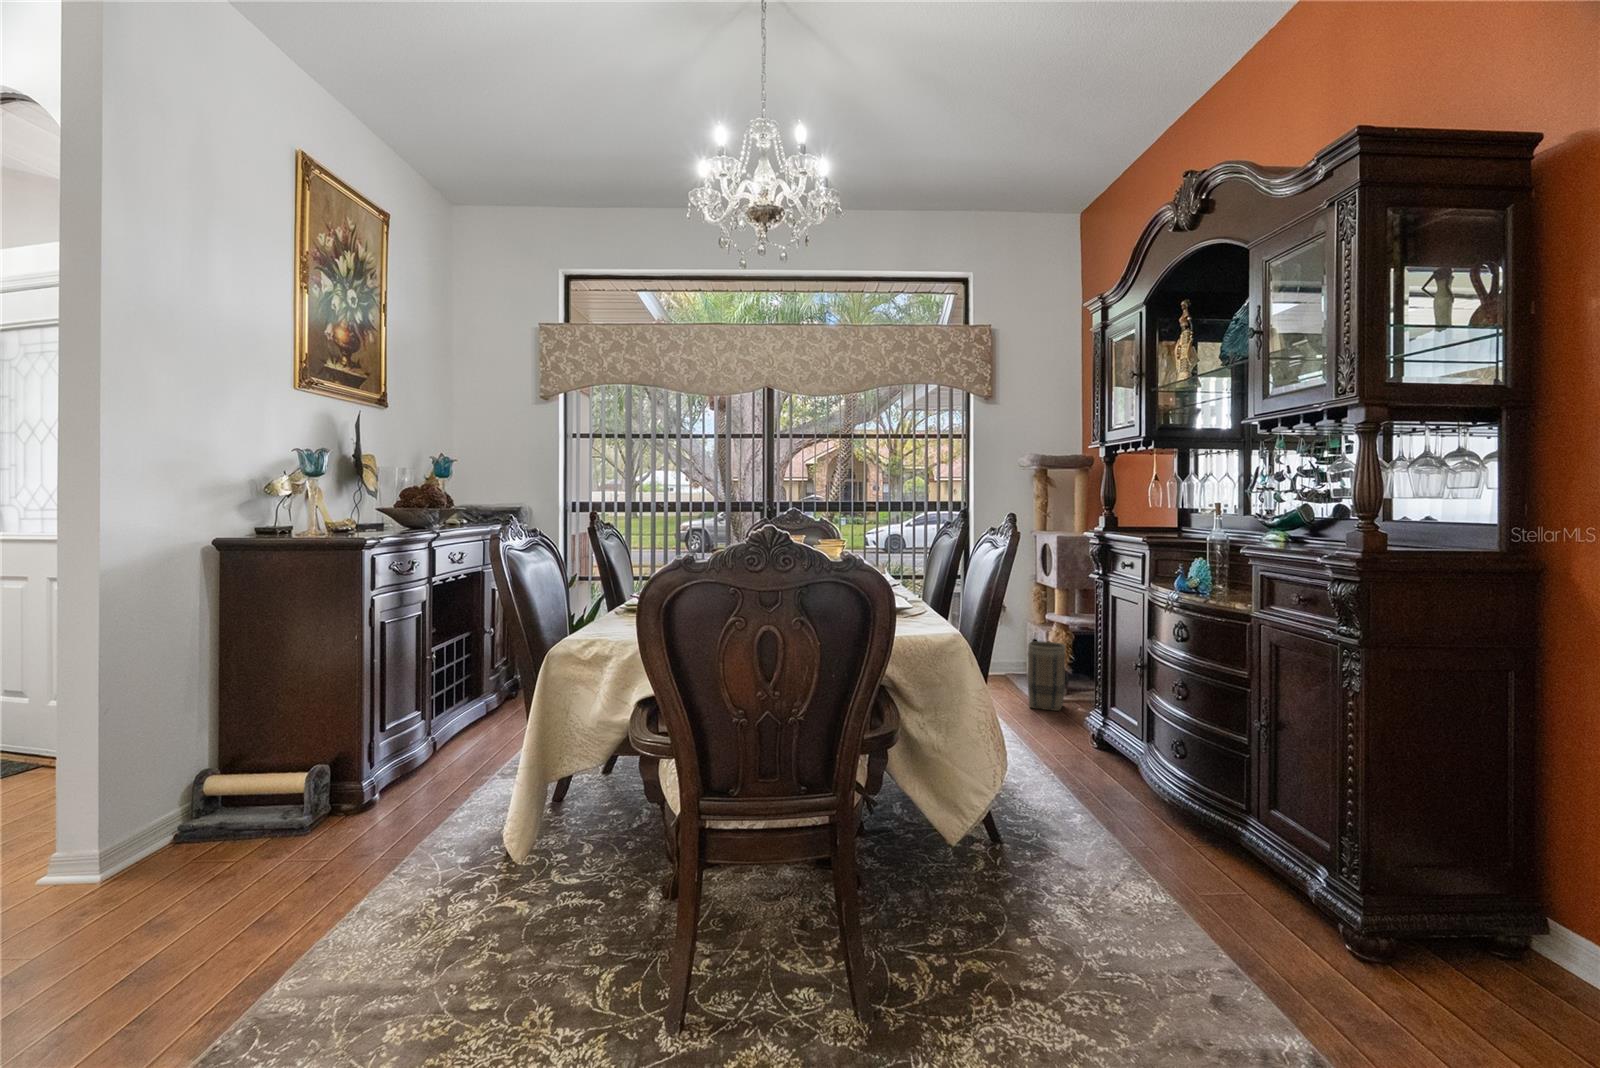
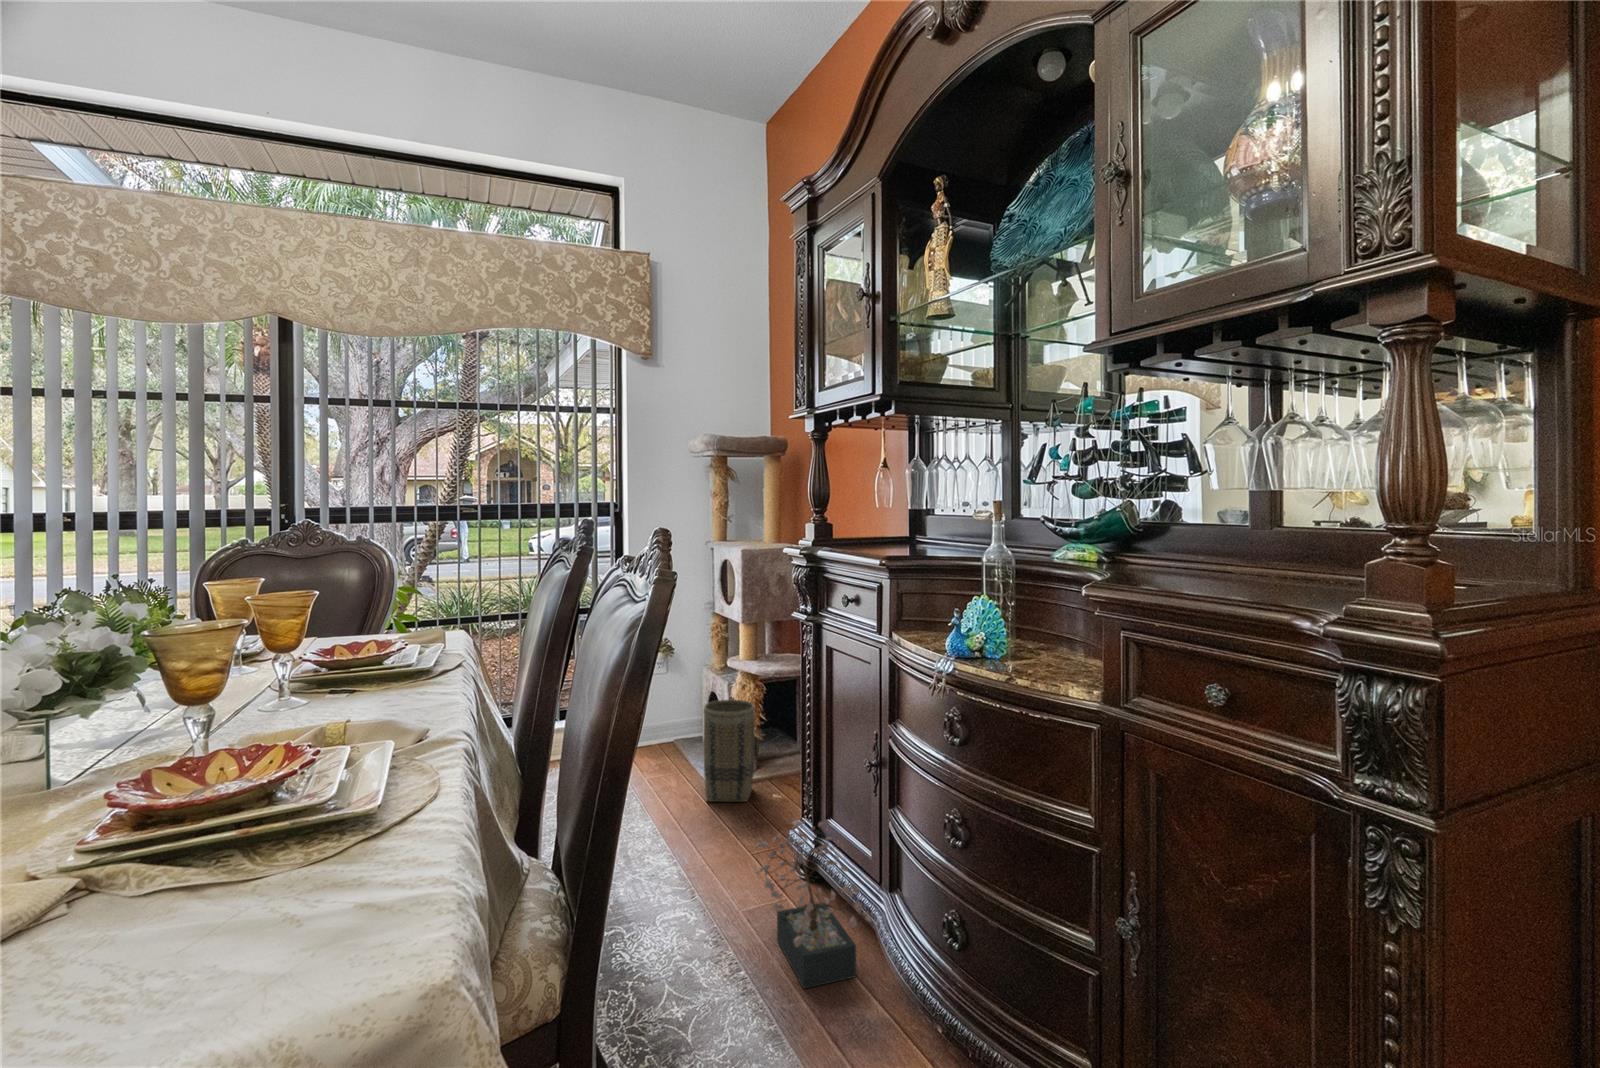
decorative plant: none [1059,698,1132,785] -> present [754,819,872,989]

